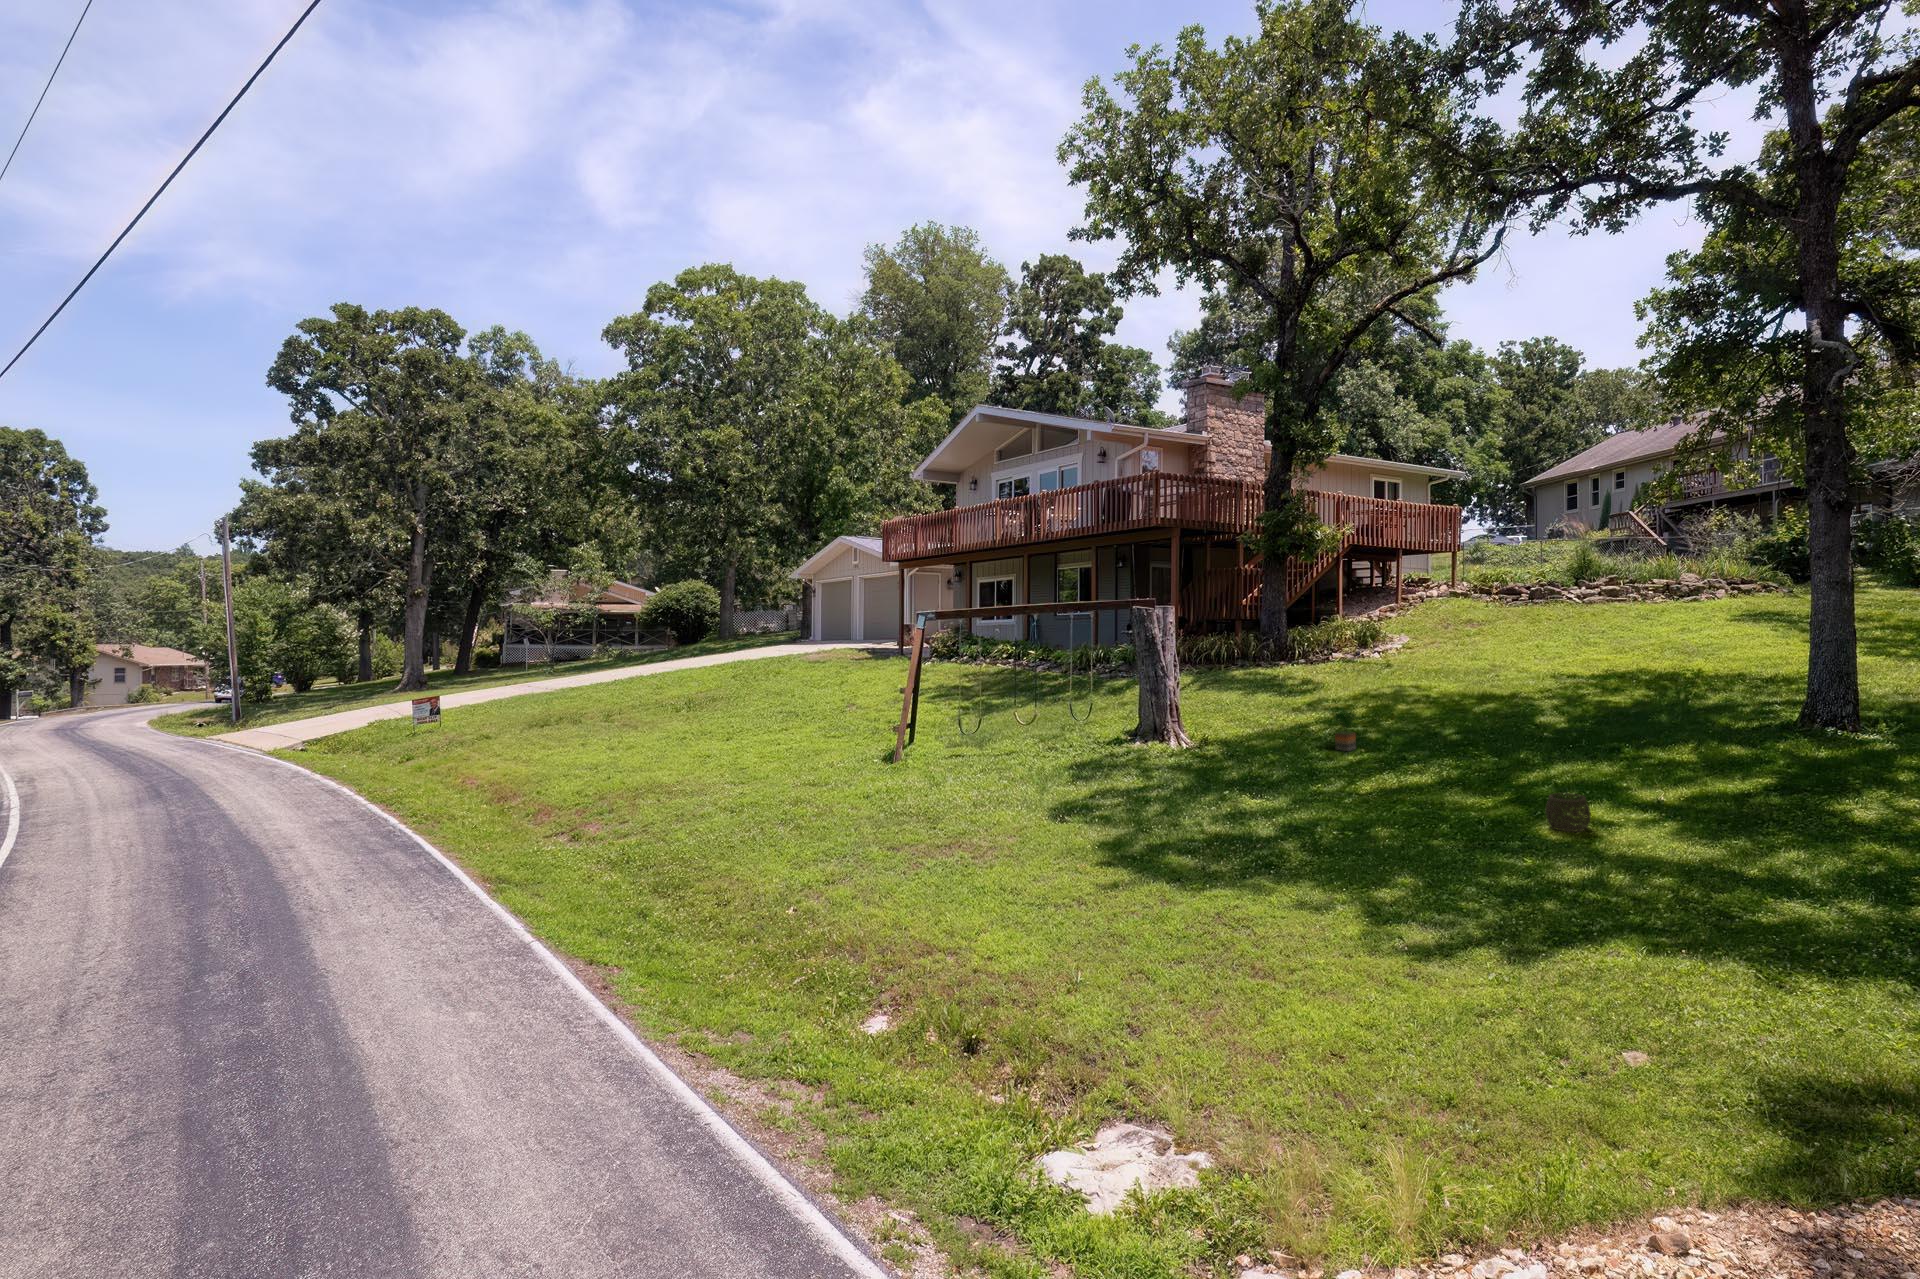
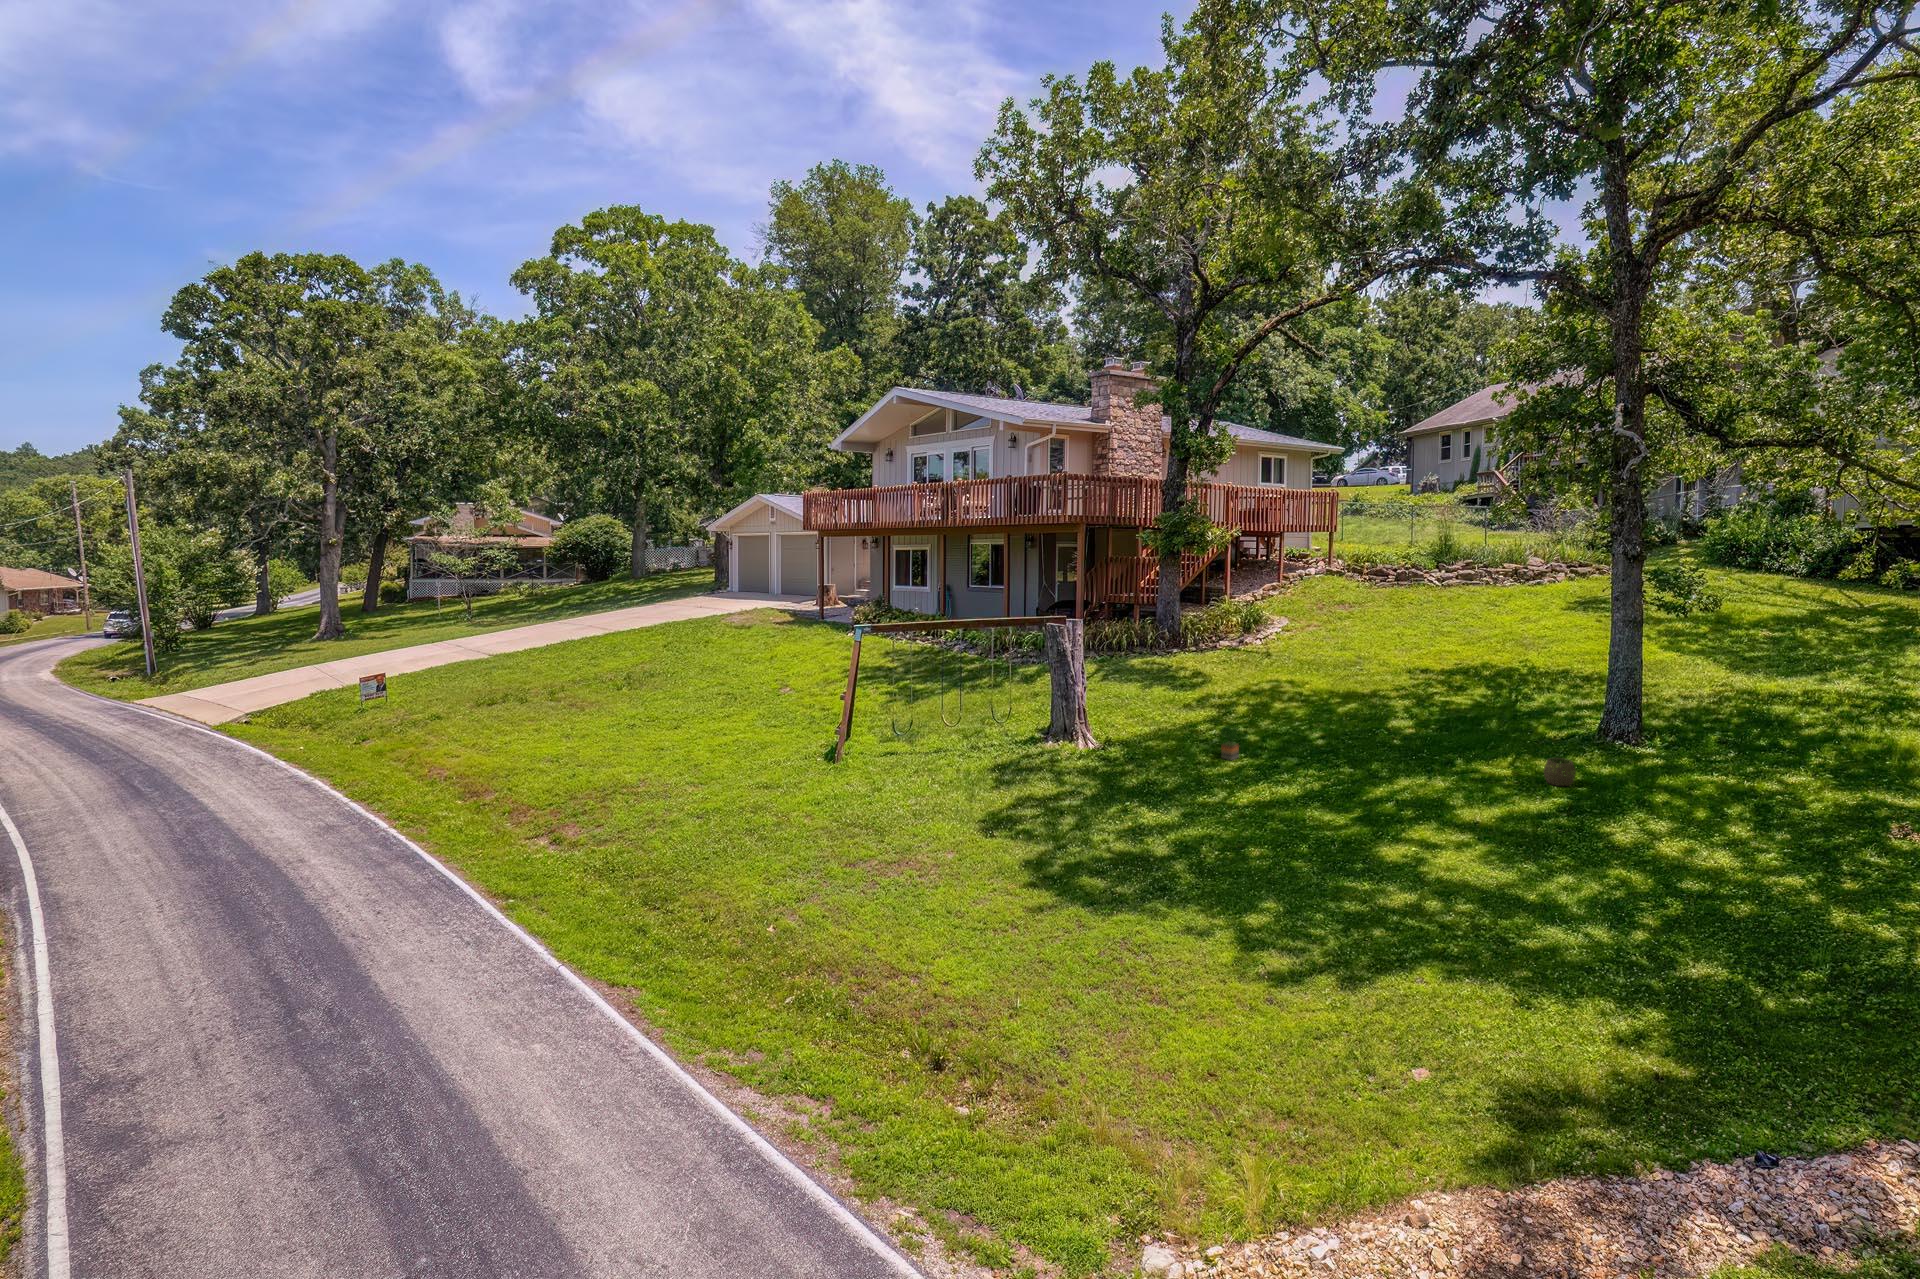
woven basket: present [1546,793,1591,832] -> present [1544,758,1575,786]

